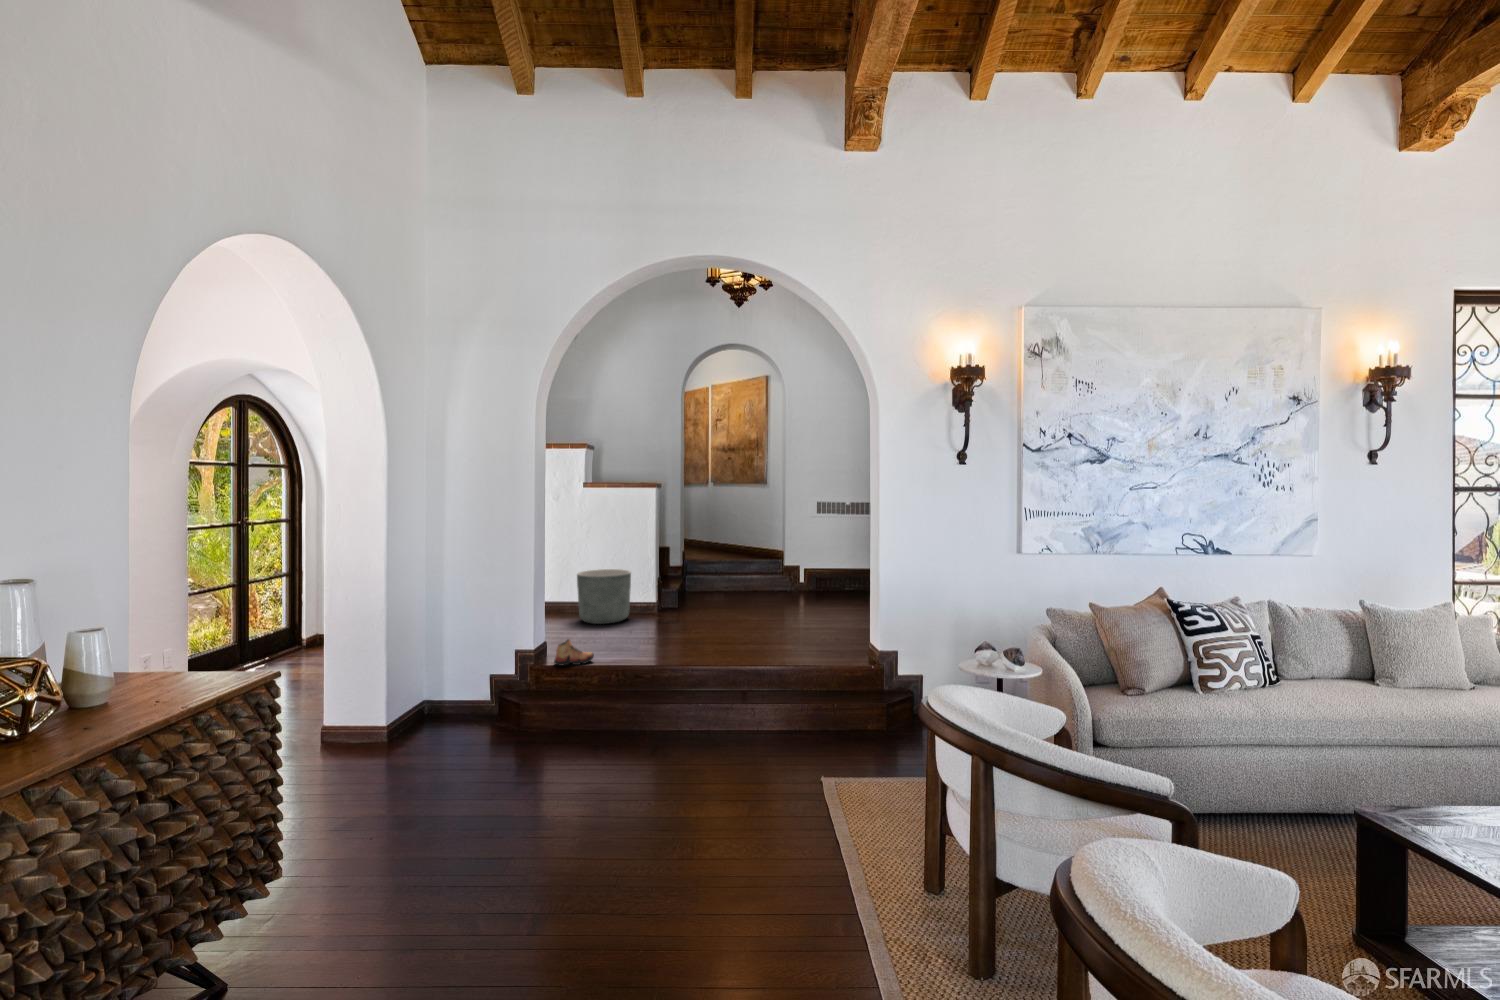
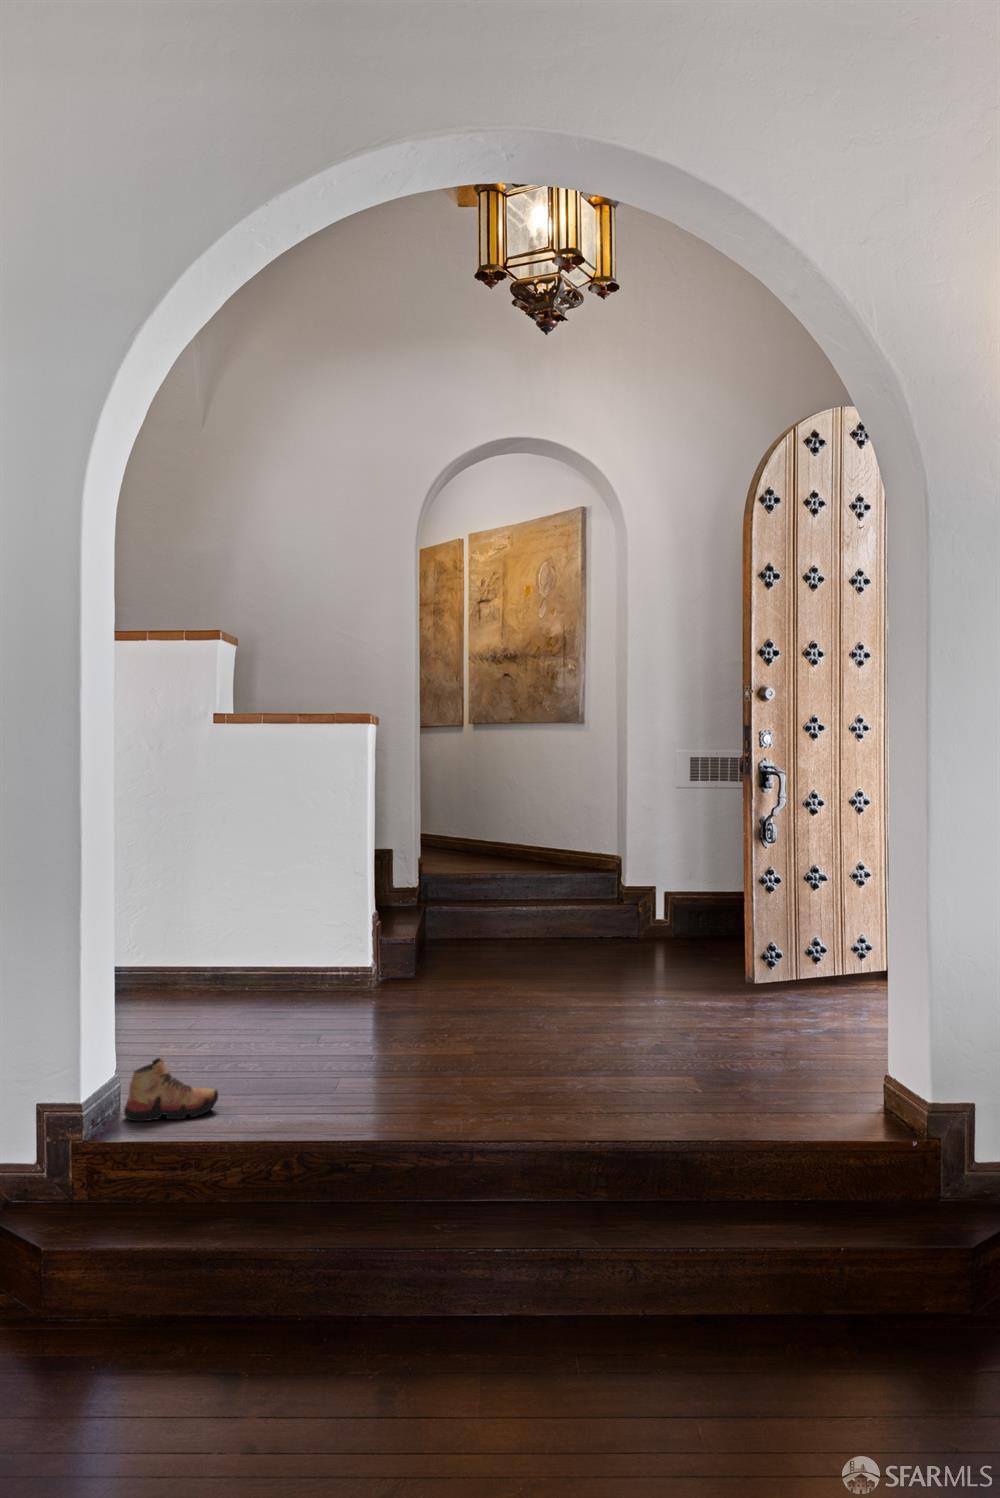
planter: present [577,569,631,624] -> none [193,892,310,1011]

